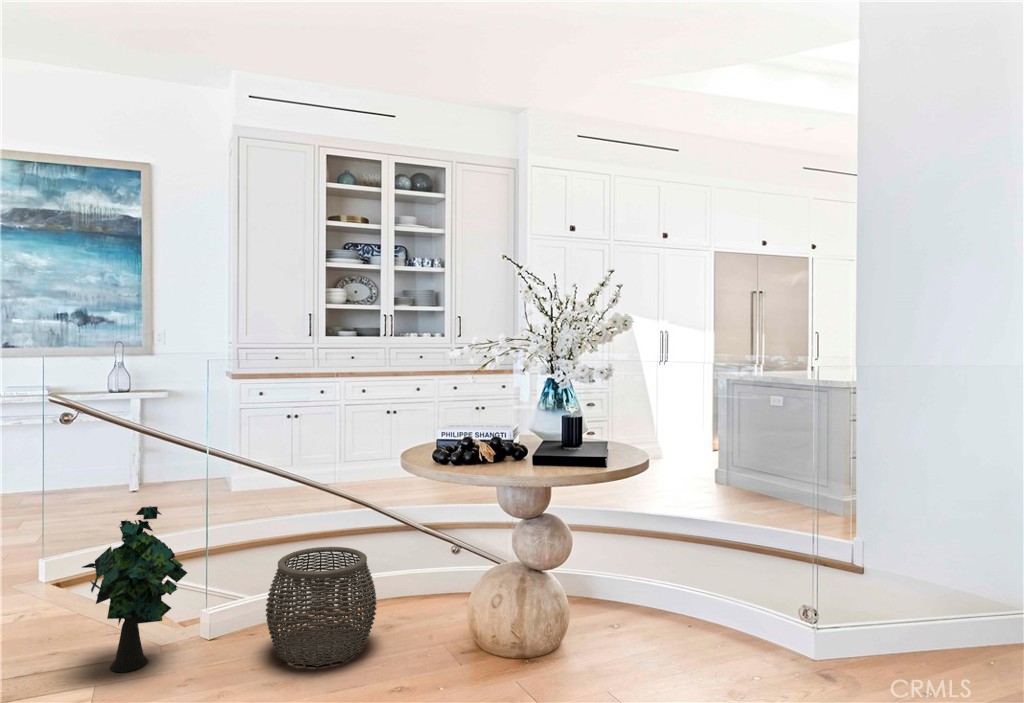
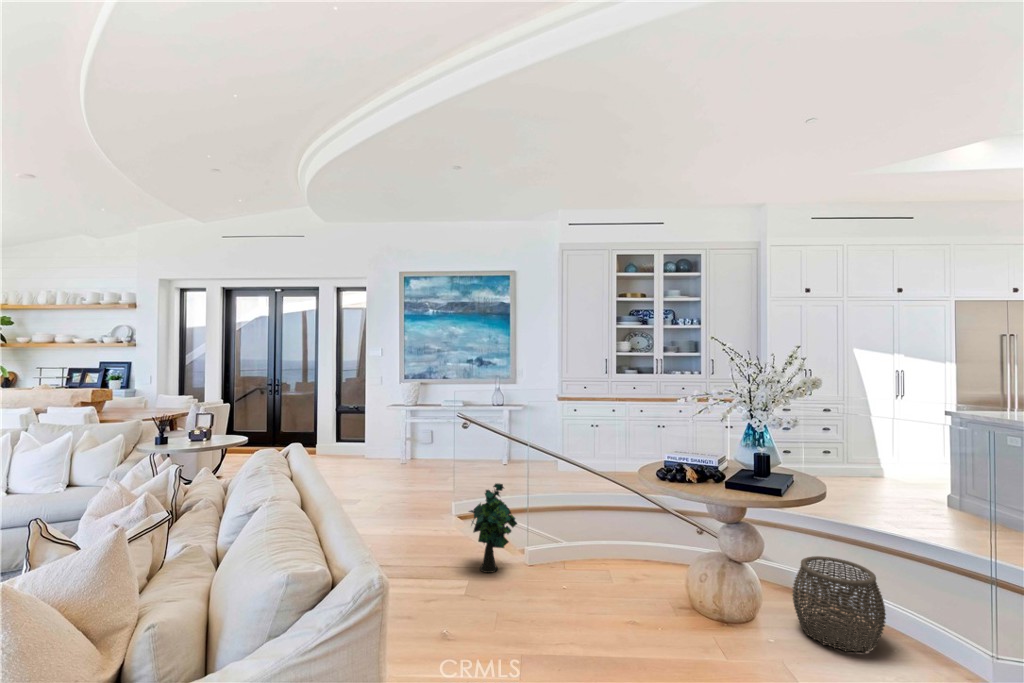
woven basket: present [266,547,377,667] -> present [792,556,886,652]

